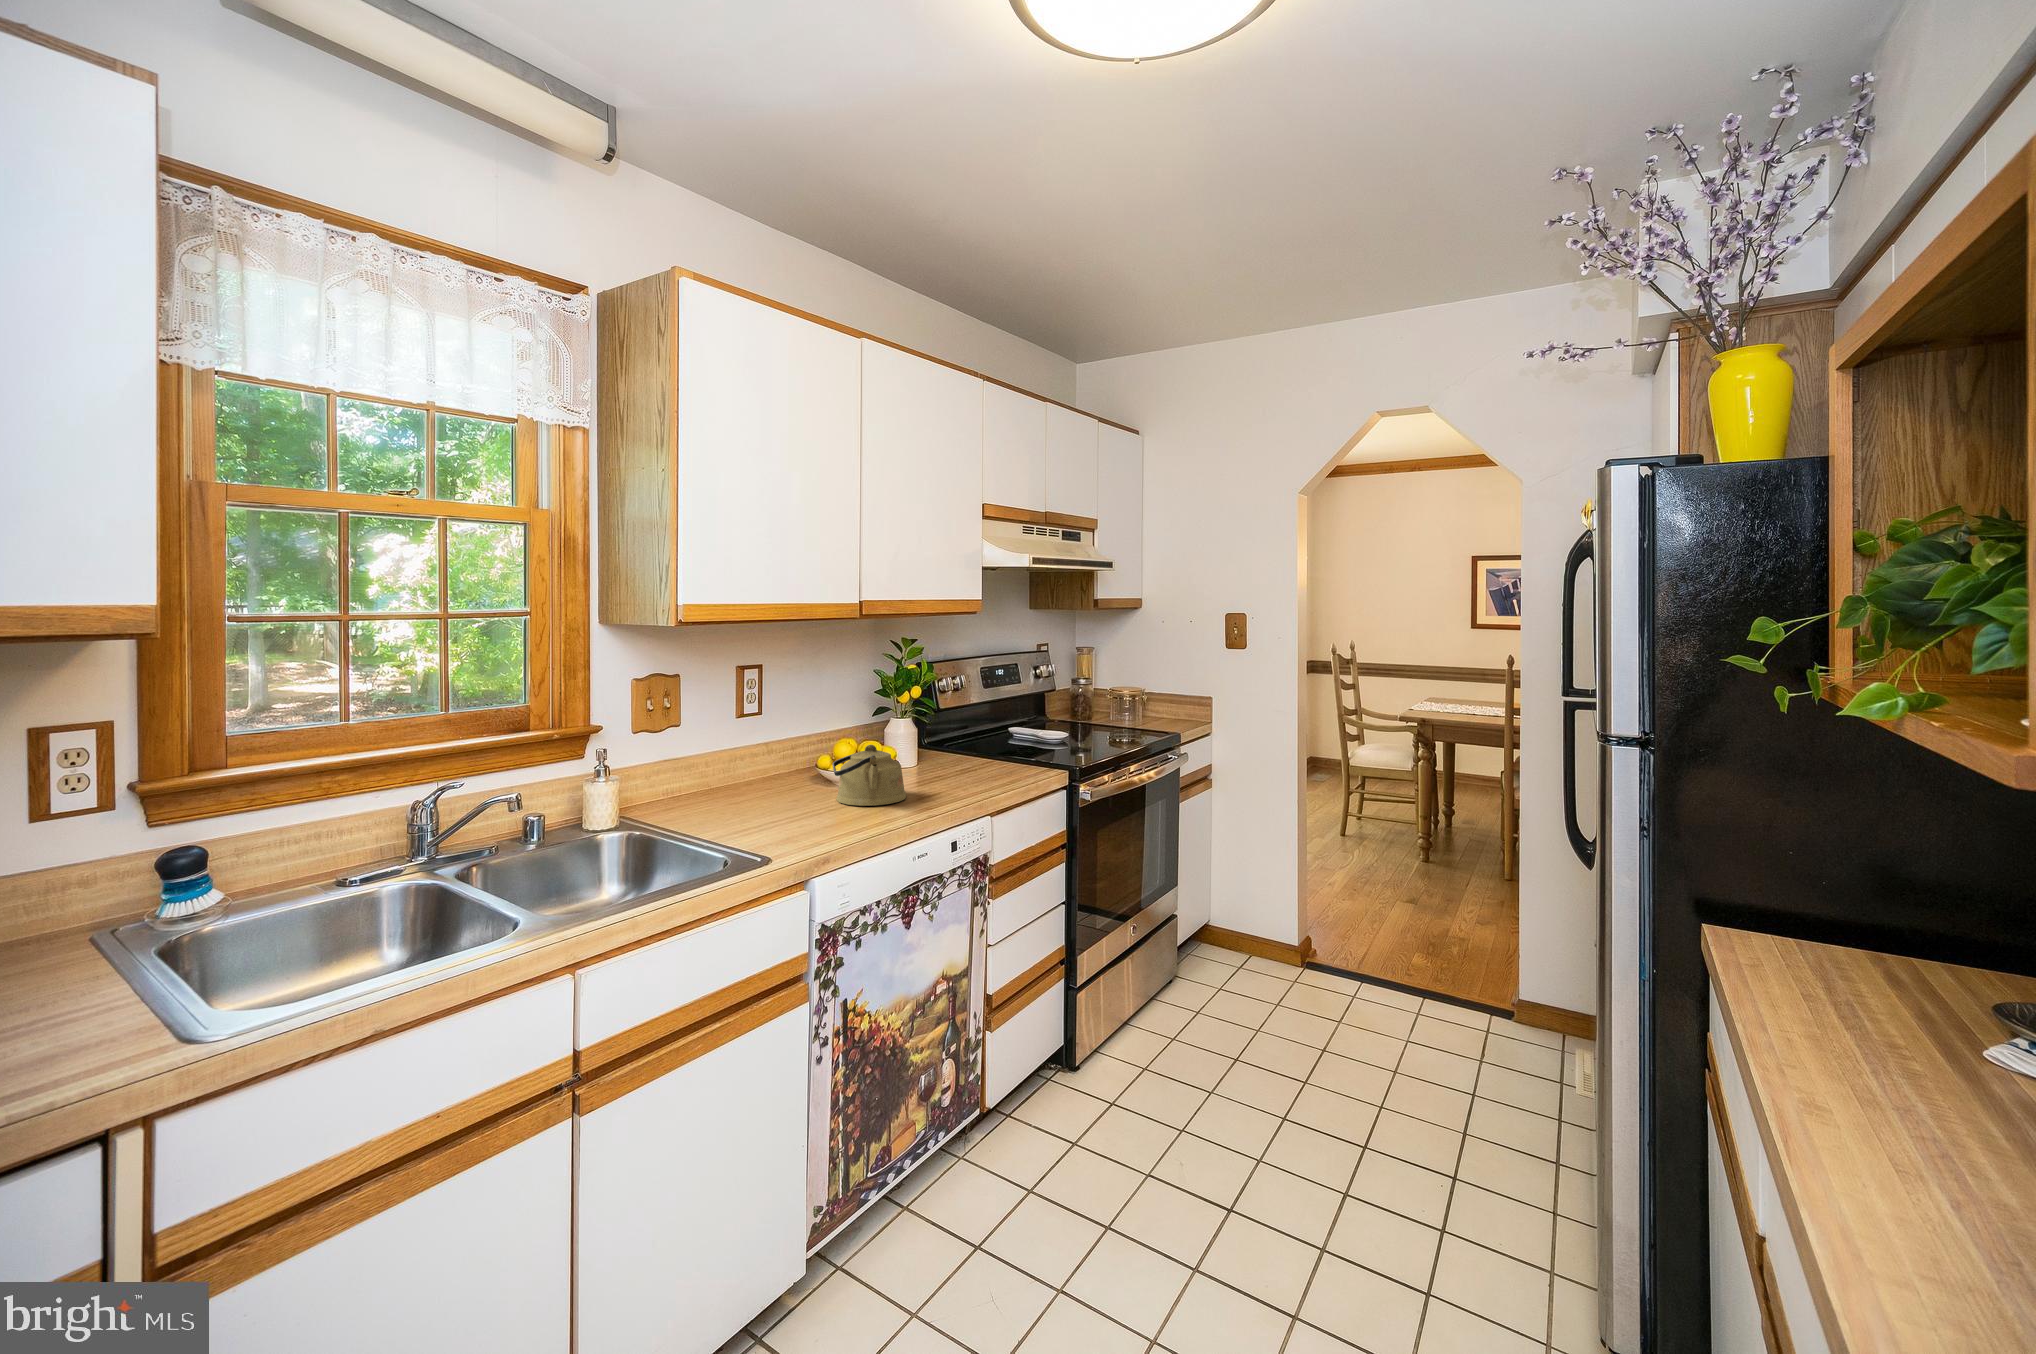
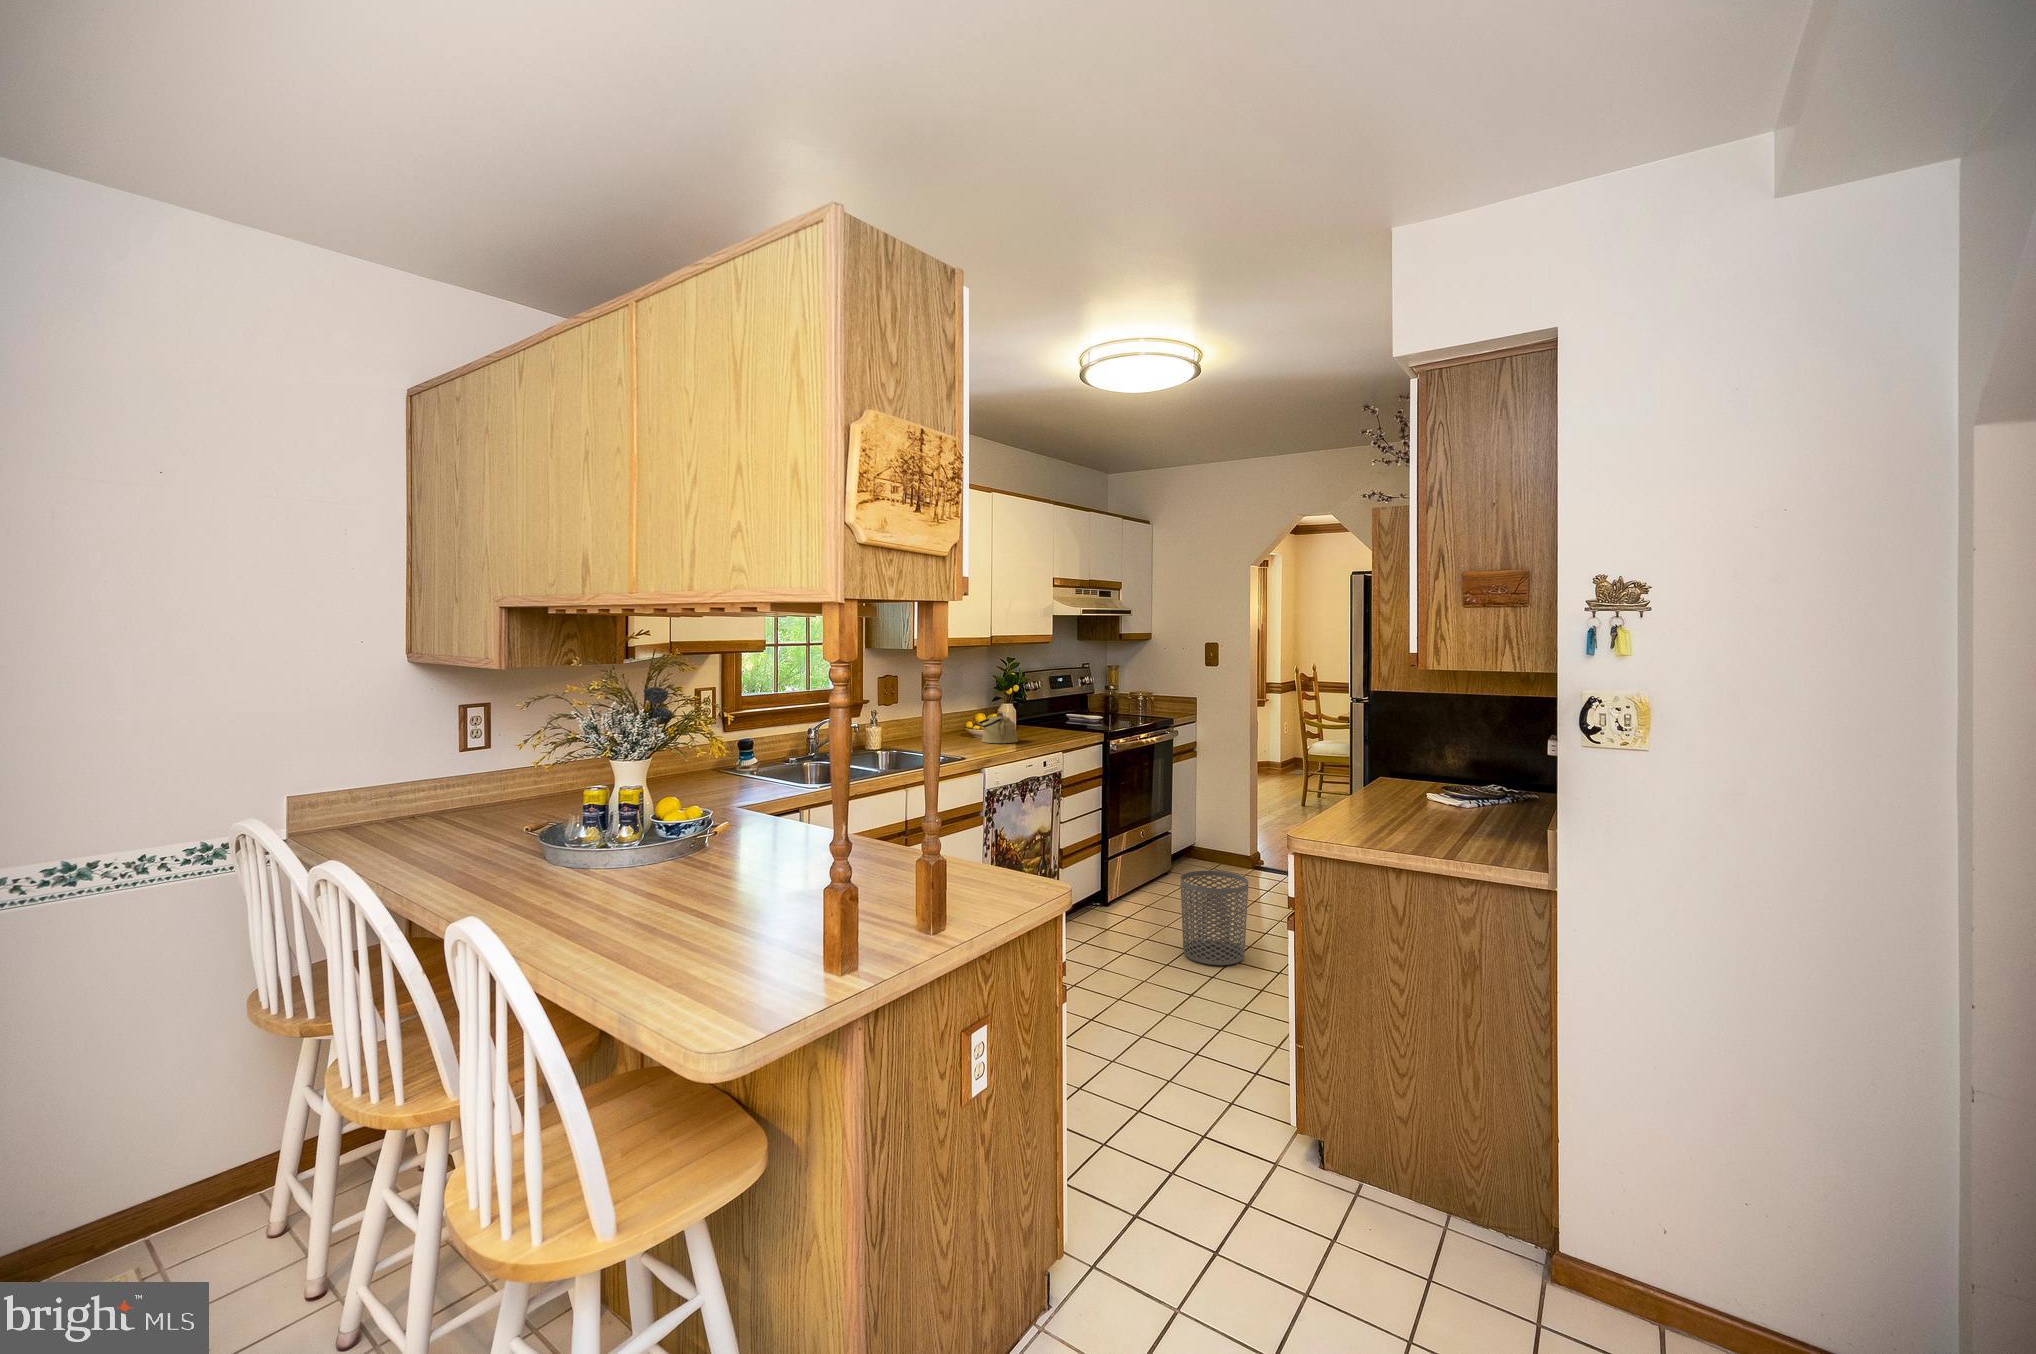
waste bin: none [1218,1048,1356,1268] -> present [1181,871,1248,965]

